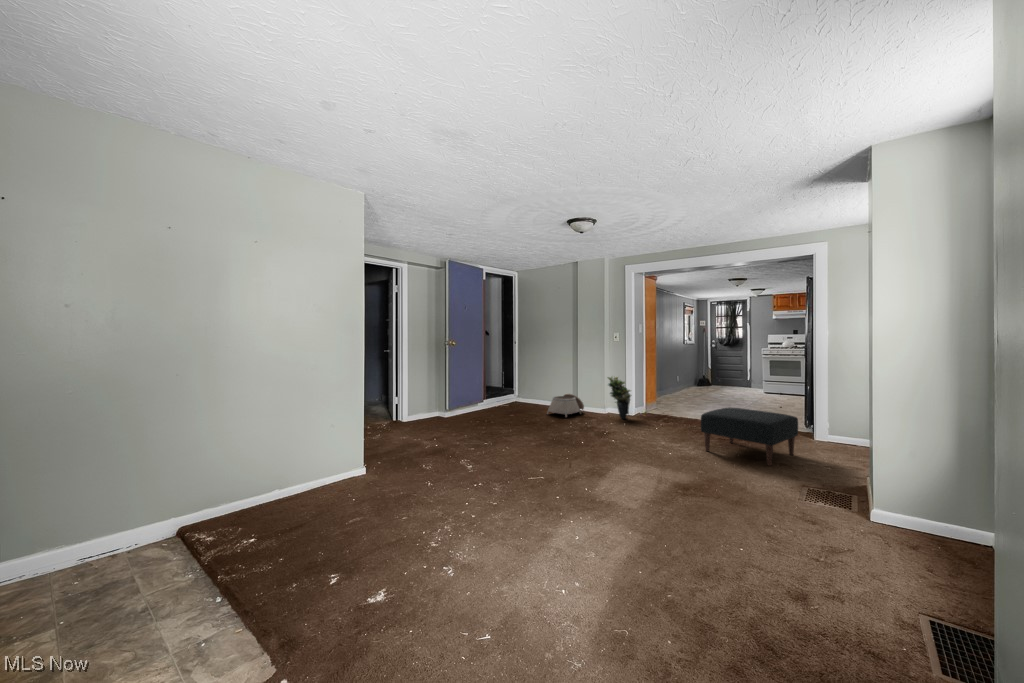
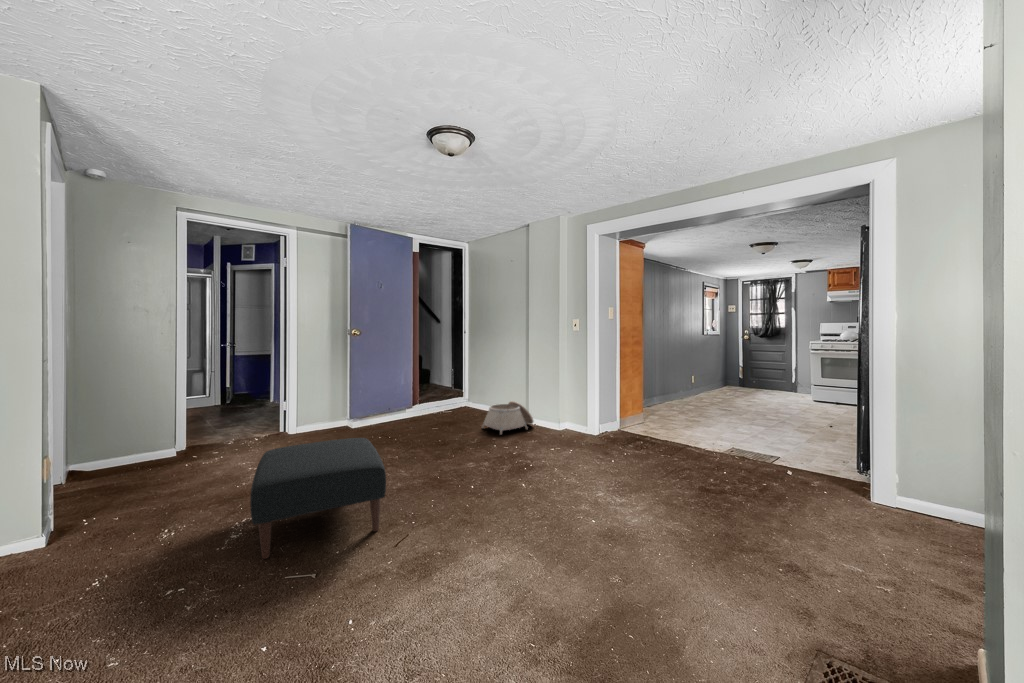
potted plant: present [608,377,631,419] -> none [556,379,591,441]
ottoman: present [701,408,798,466] -> present [250,438,386,559]

